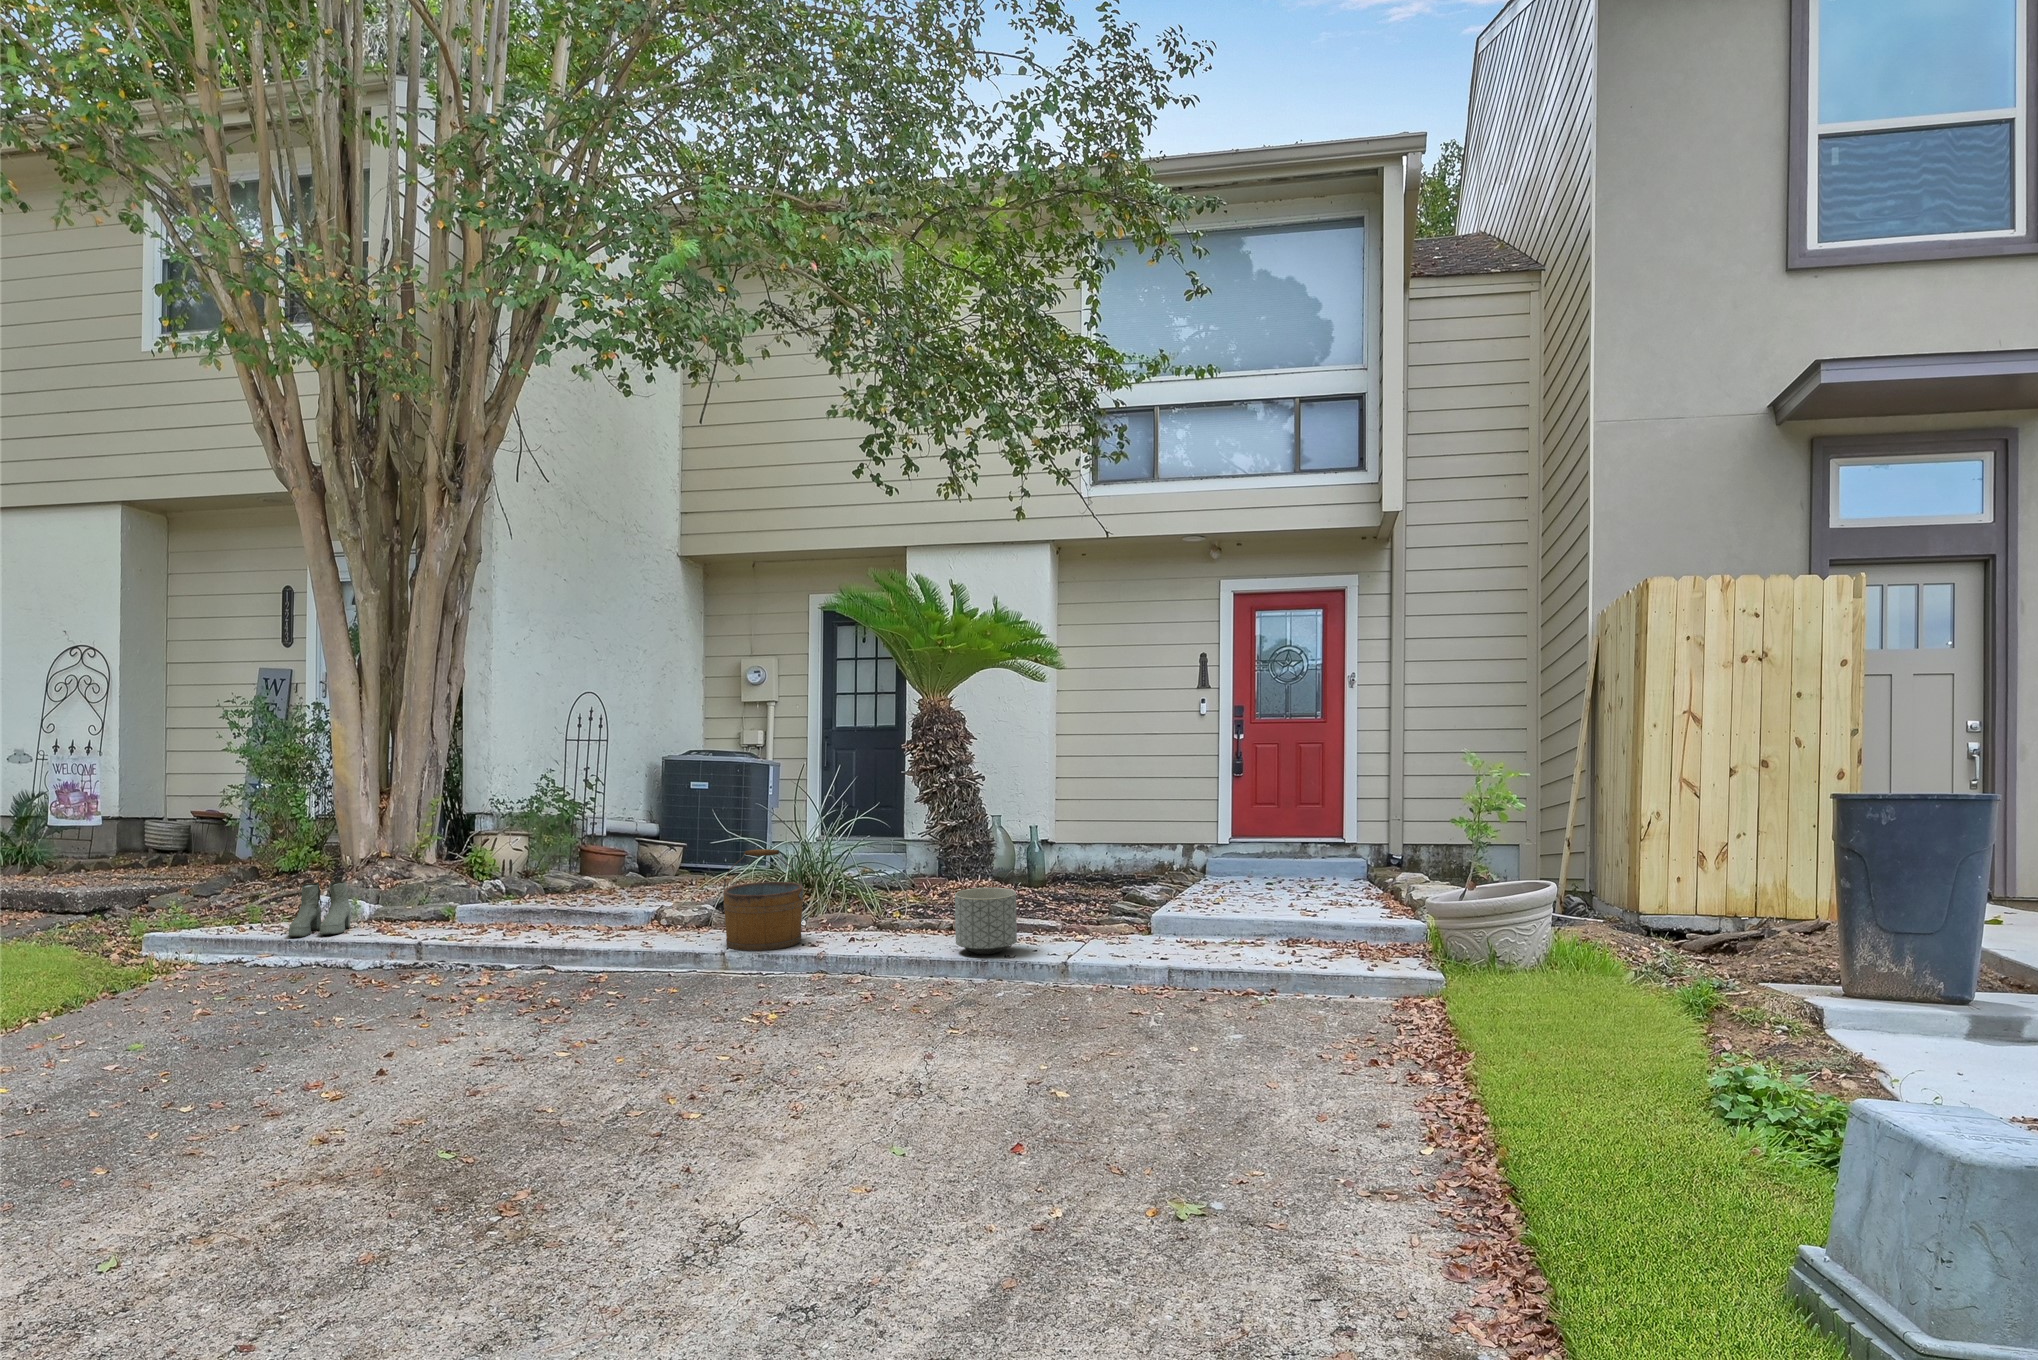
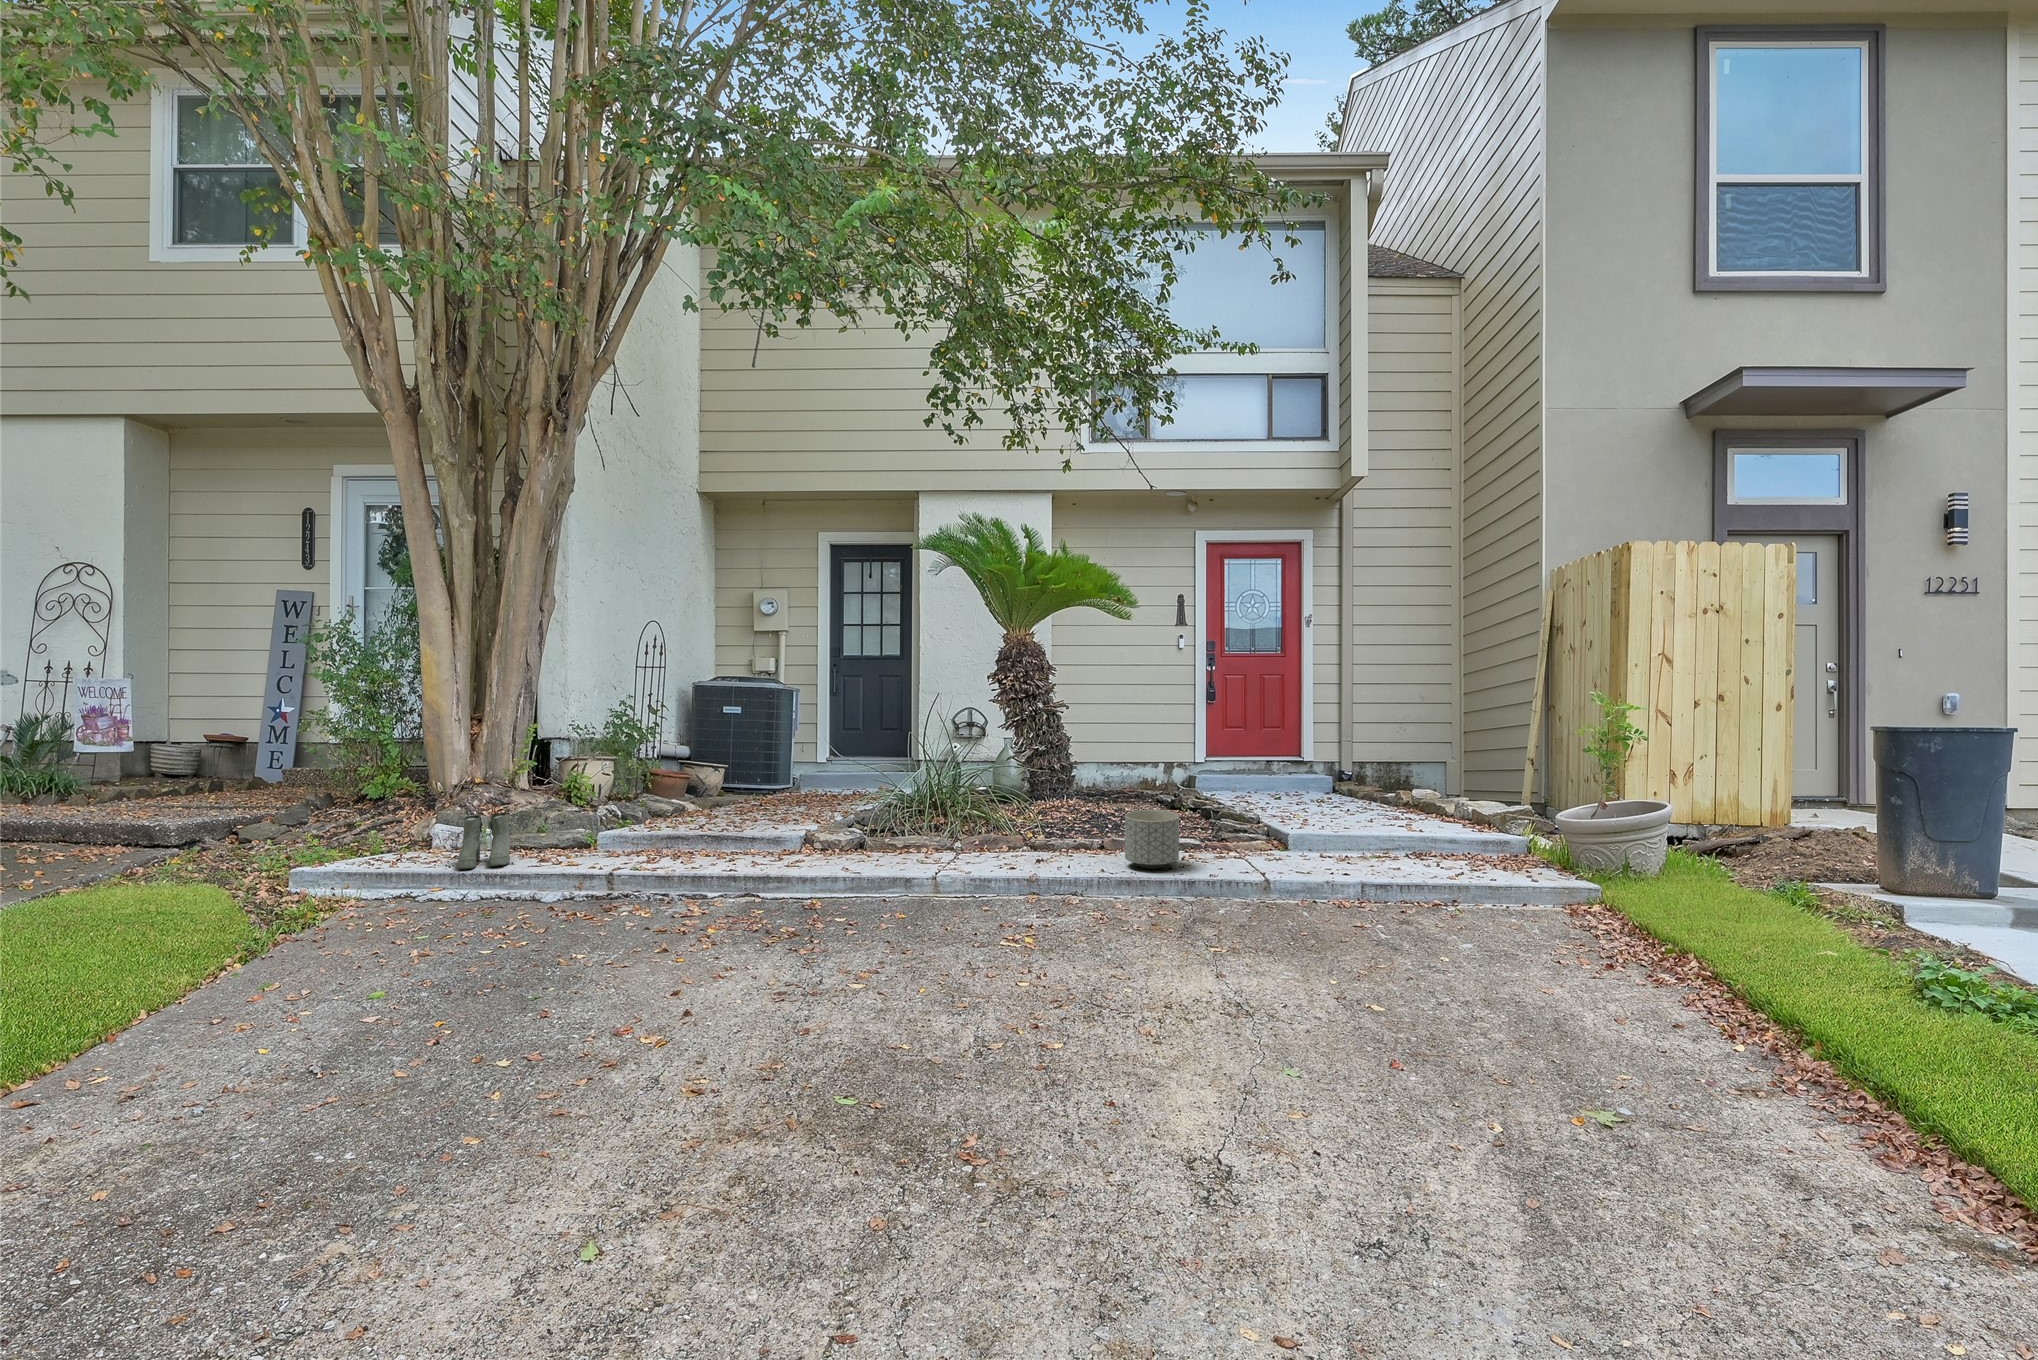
bucket: present [723,849,803,951] -> none [903,779,978,871]

